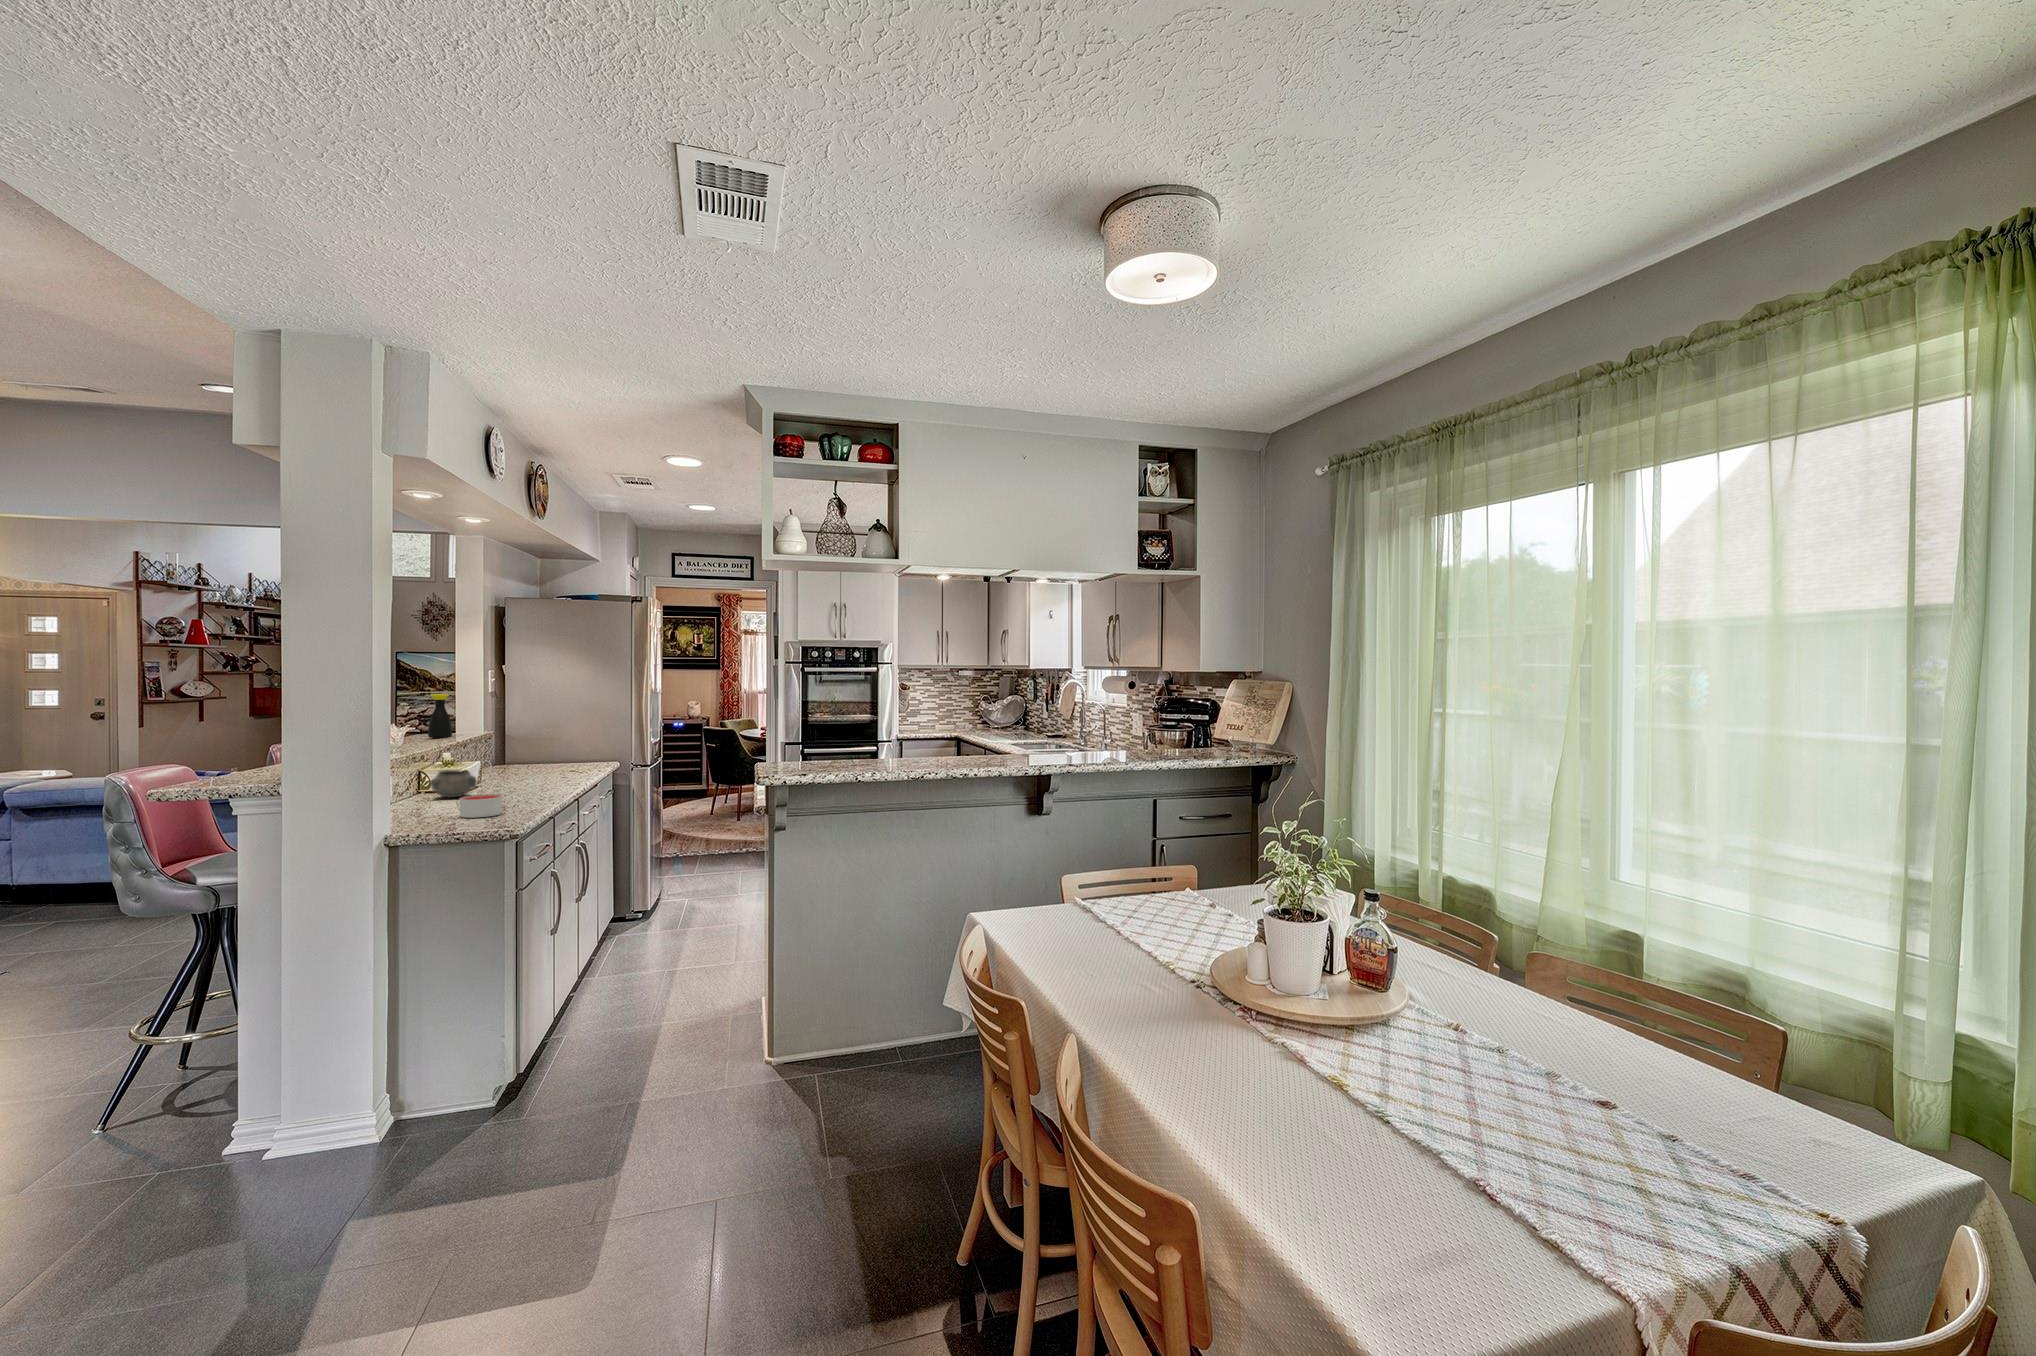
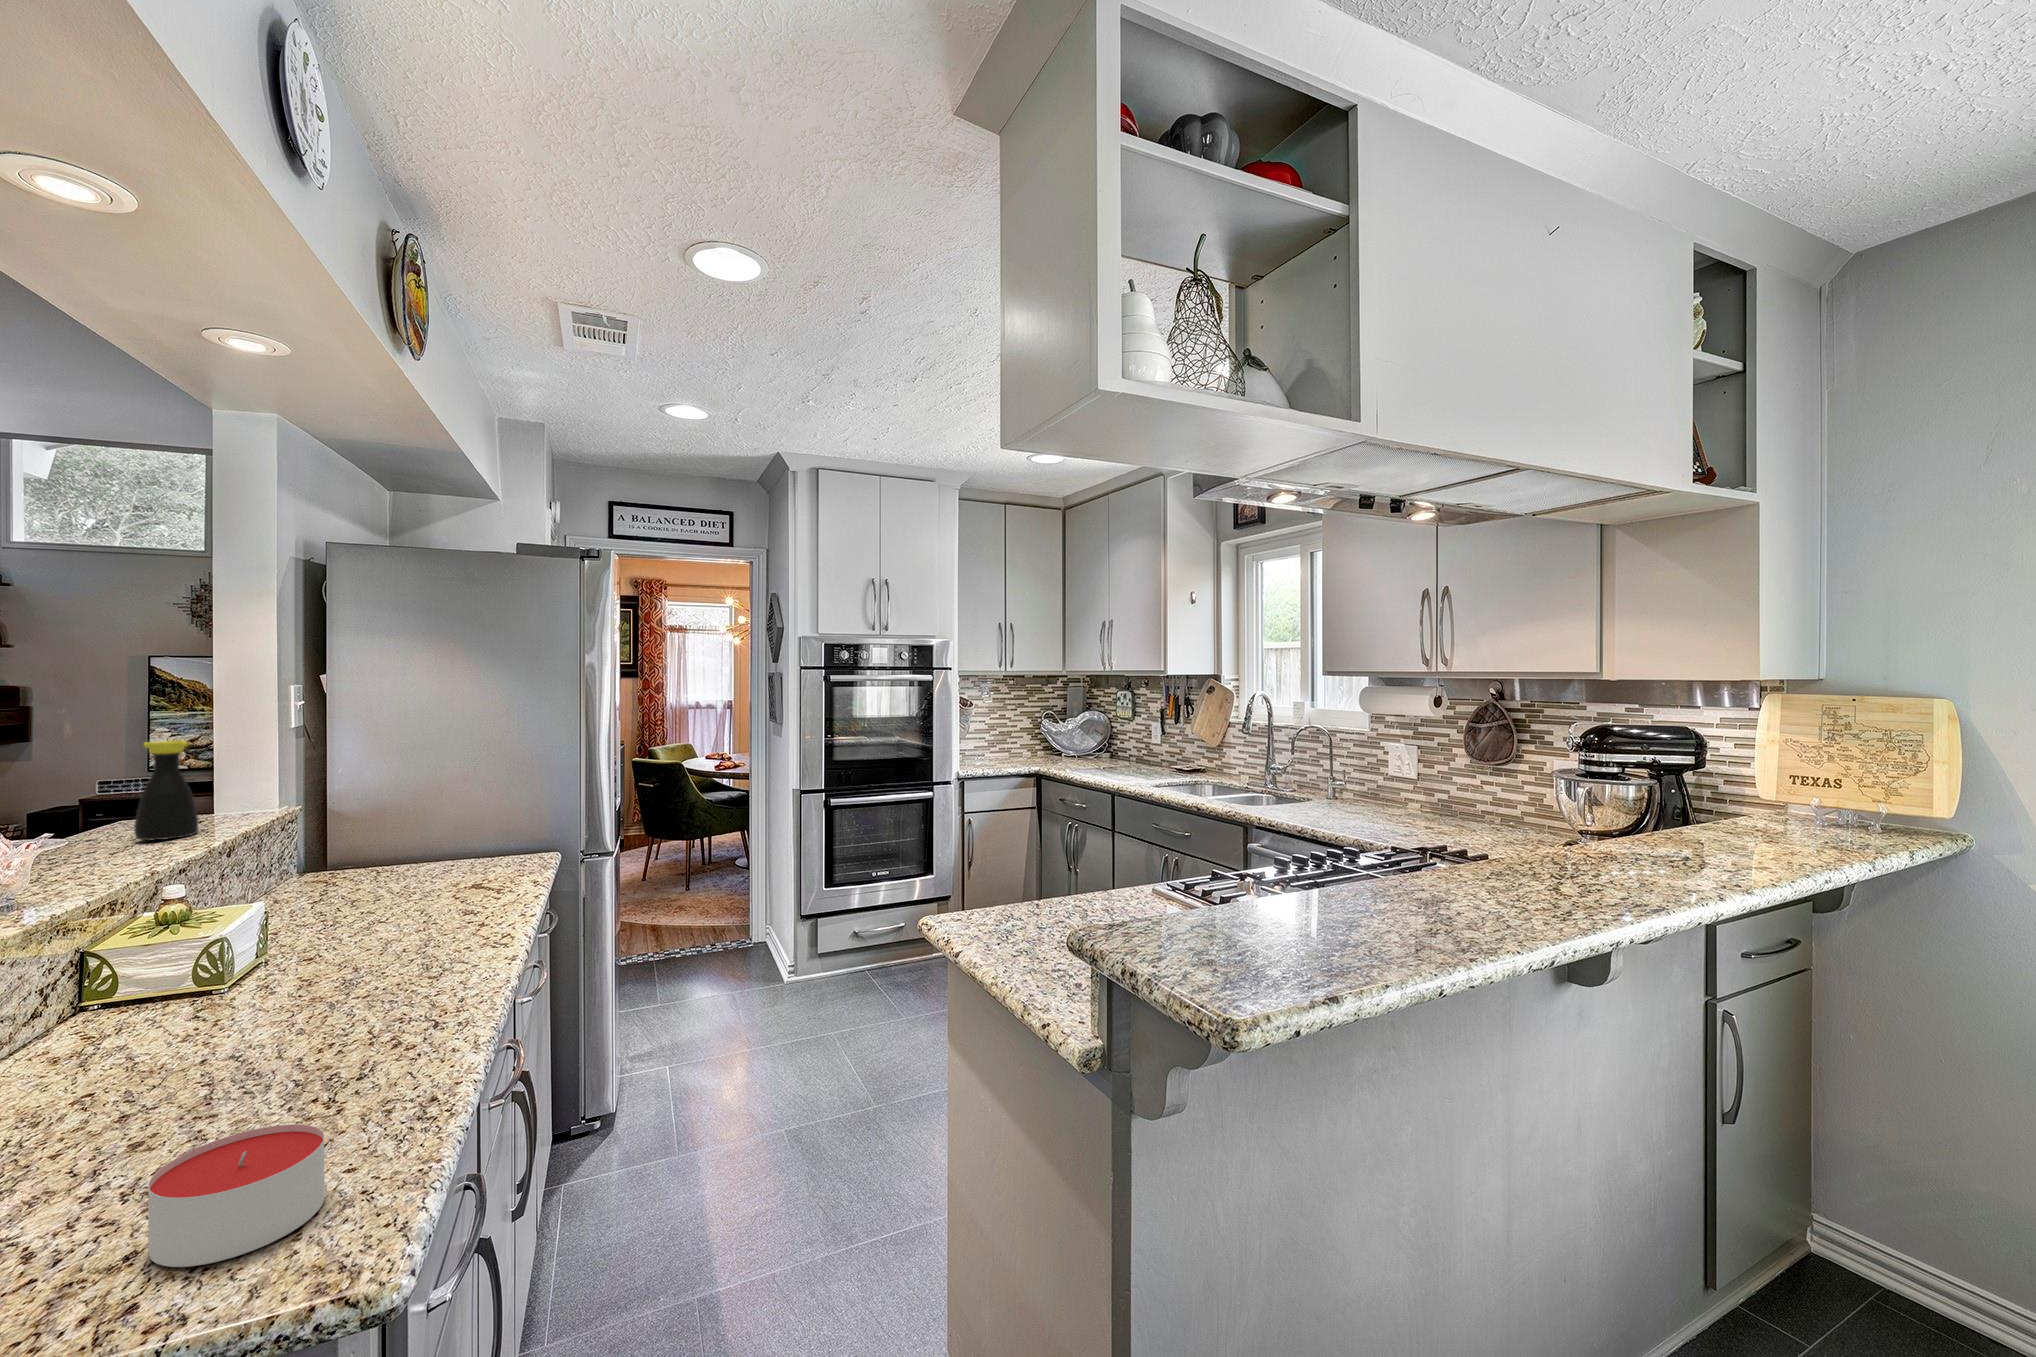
decorative bowl: present [430,770,477,798] -> none [81,973,245,1066]

